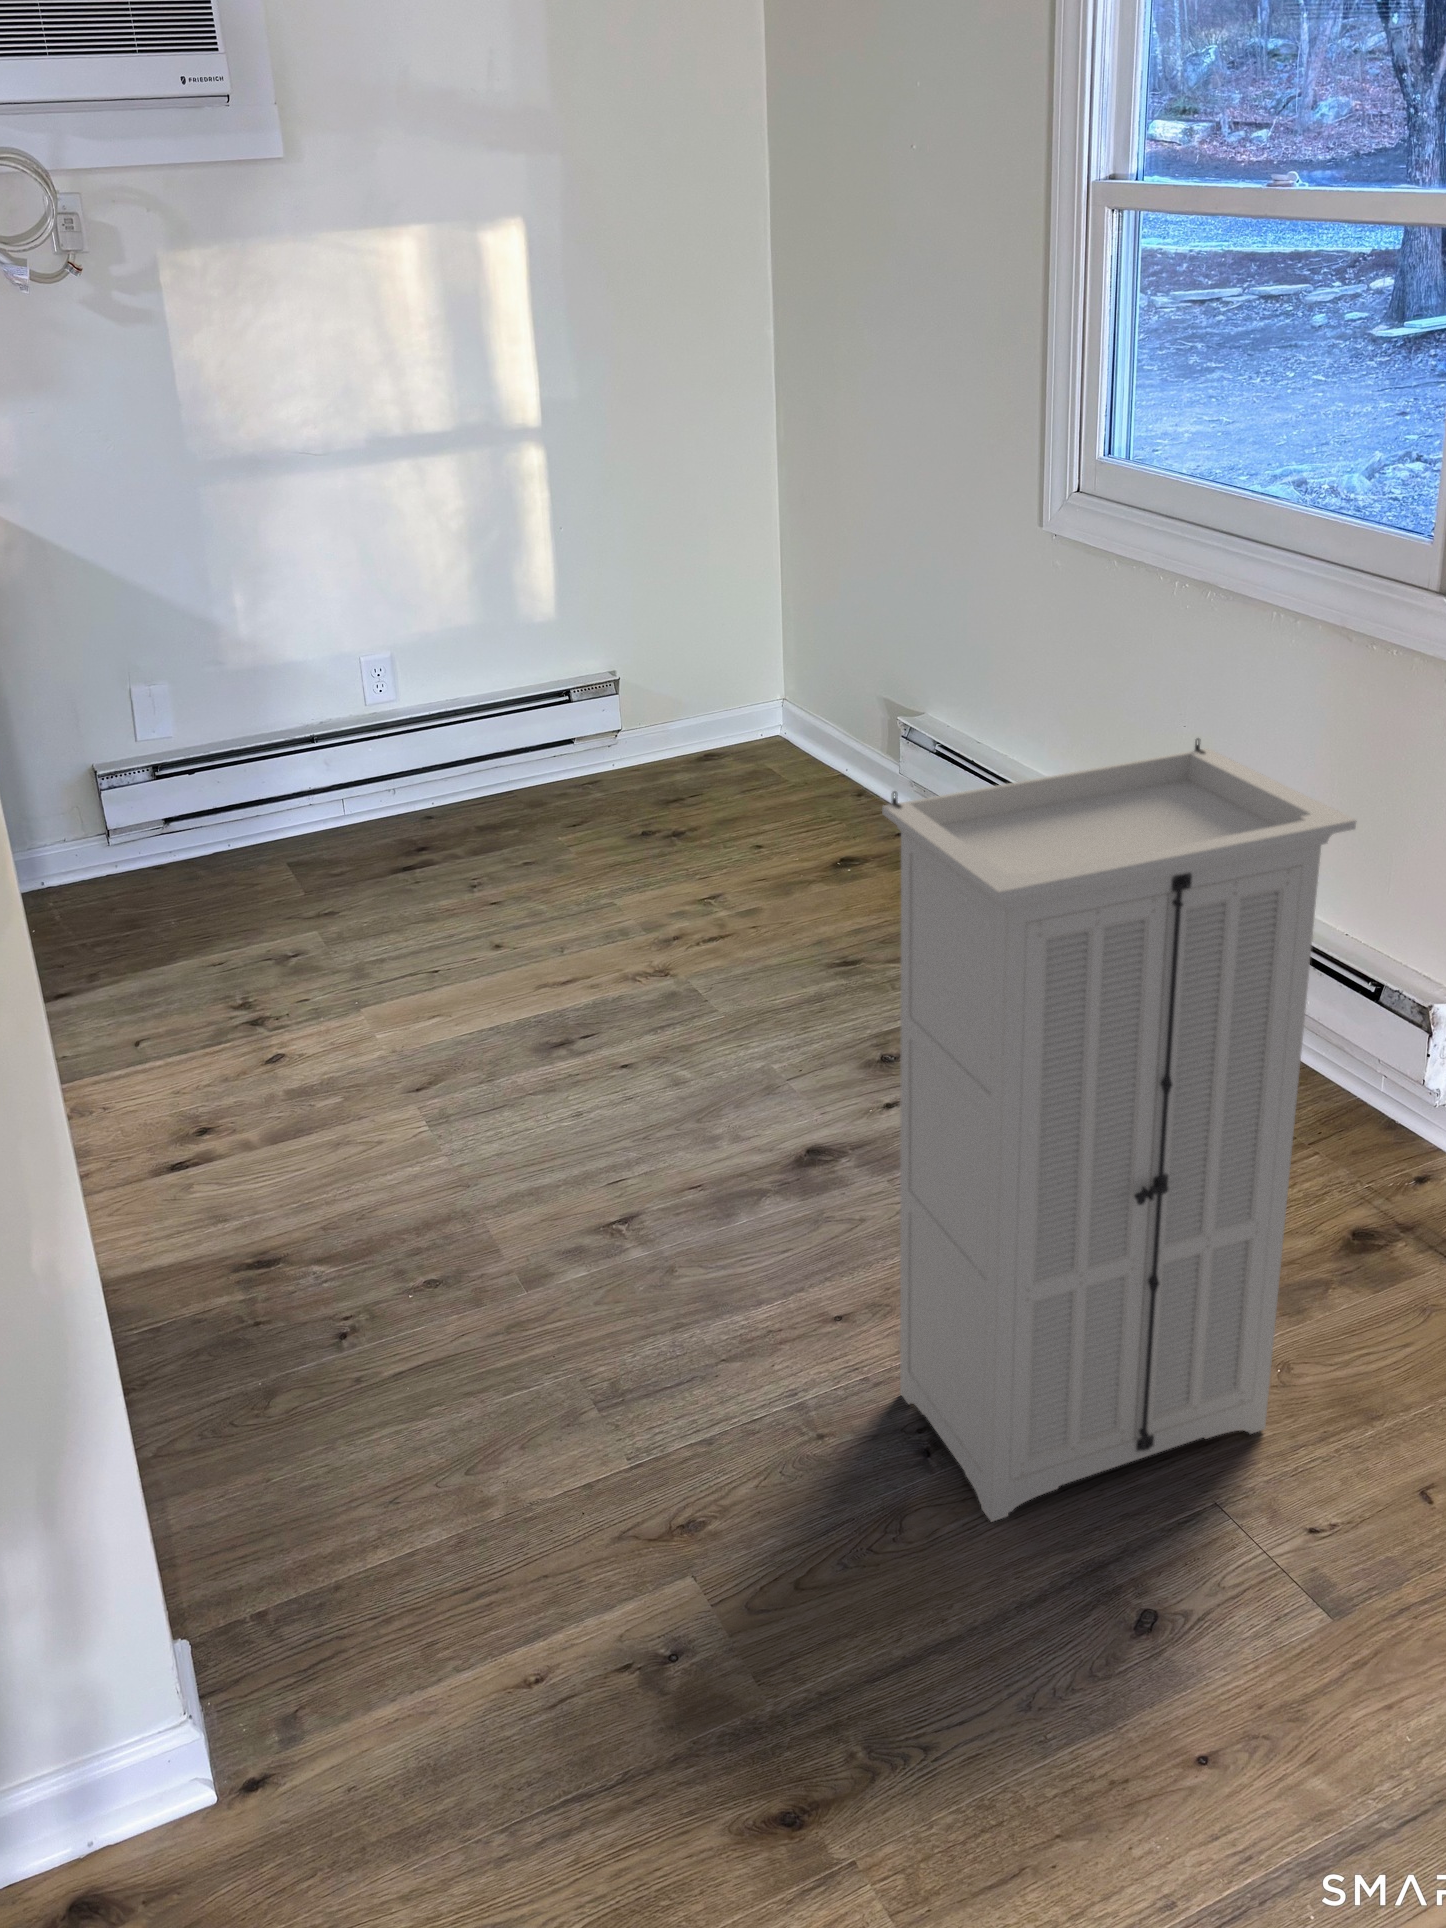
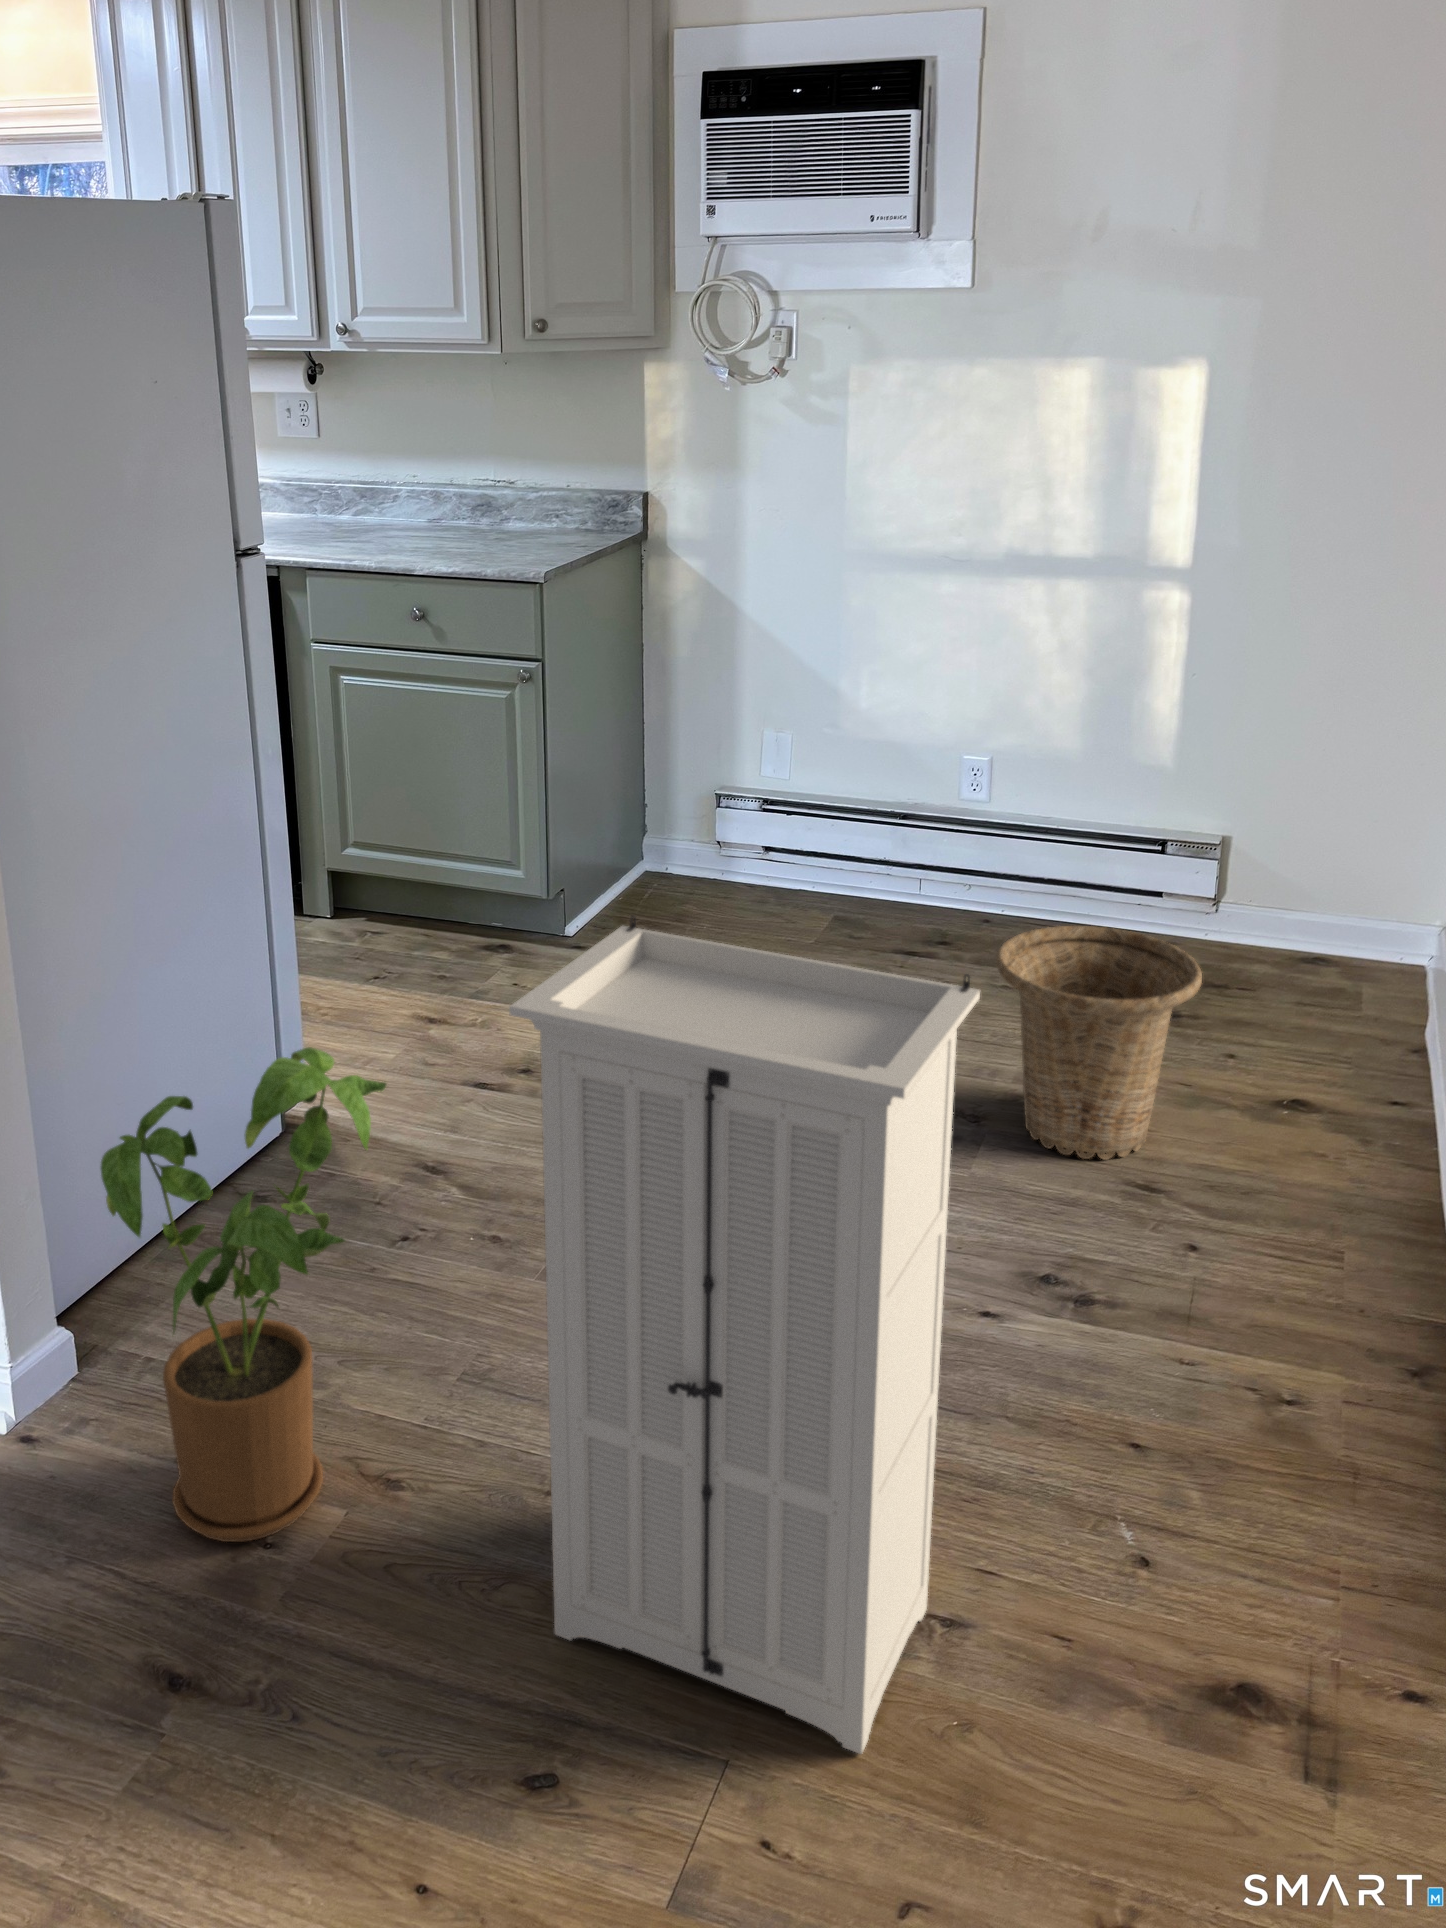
basket: none [651,757,837,971] -> present [996,926,1202,1160]
house plant: none [374,1088,792,1704] -> present [101,1047,387,1542]

